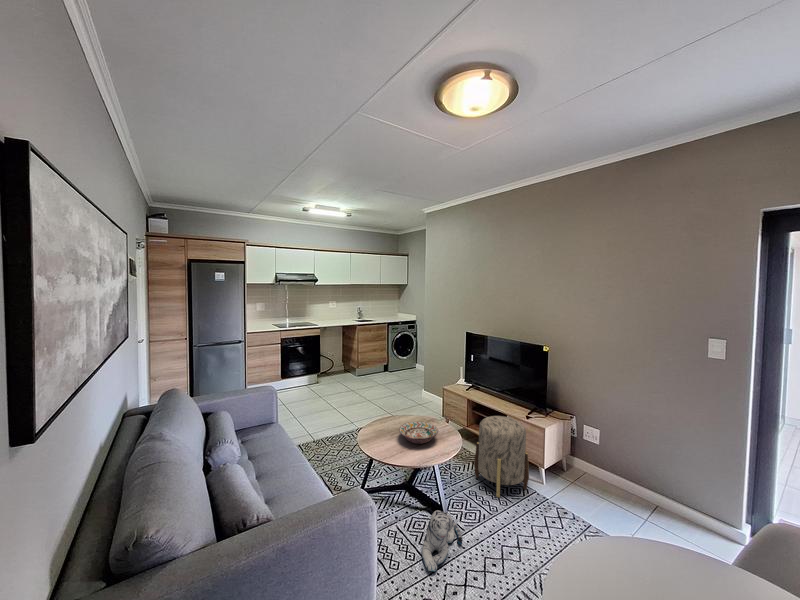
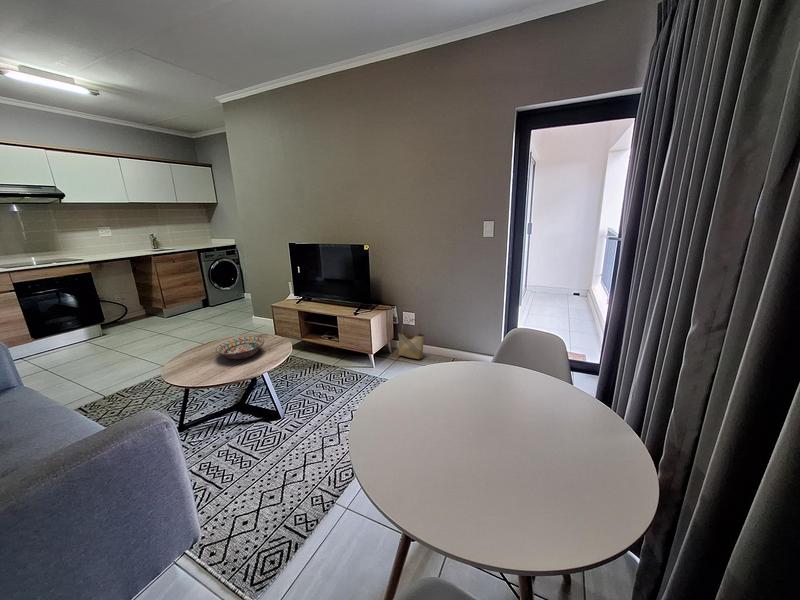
ottoman: present [474,416,529,497] -> none [310,317,361,388]
woven basket: none [576,438,614,491] -> present [398,319,425,359]
plush toy: present [422,510,462,571] -> none [259,414,302,472]

